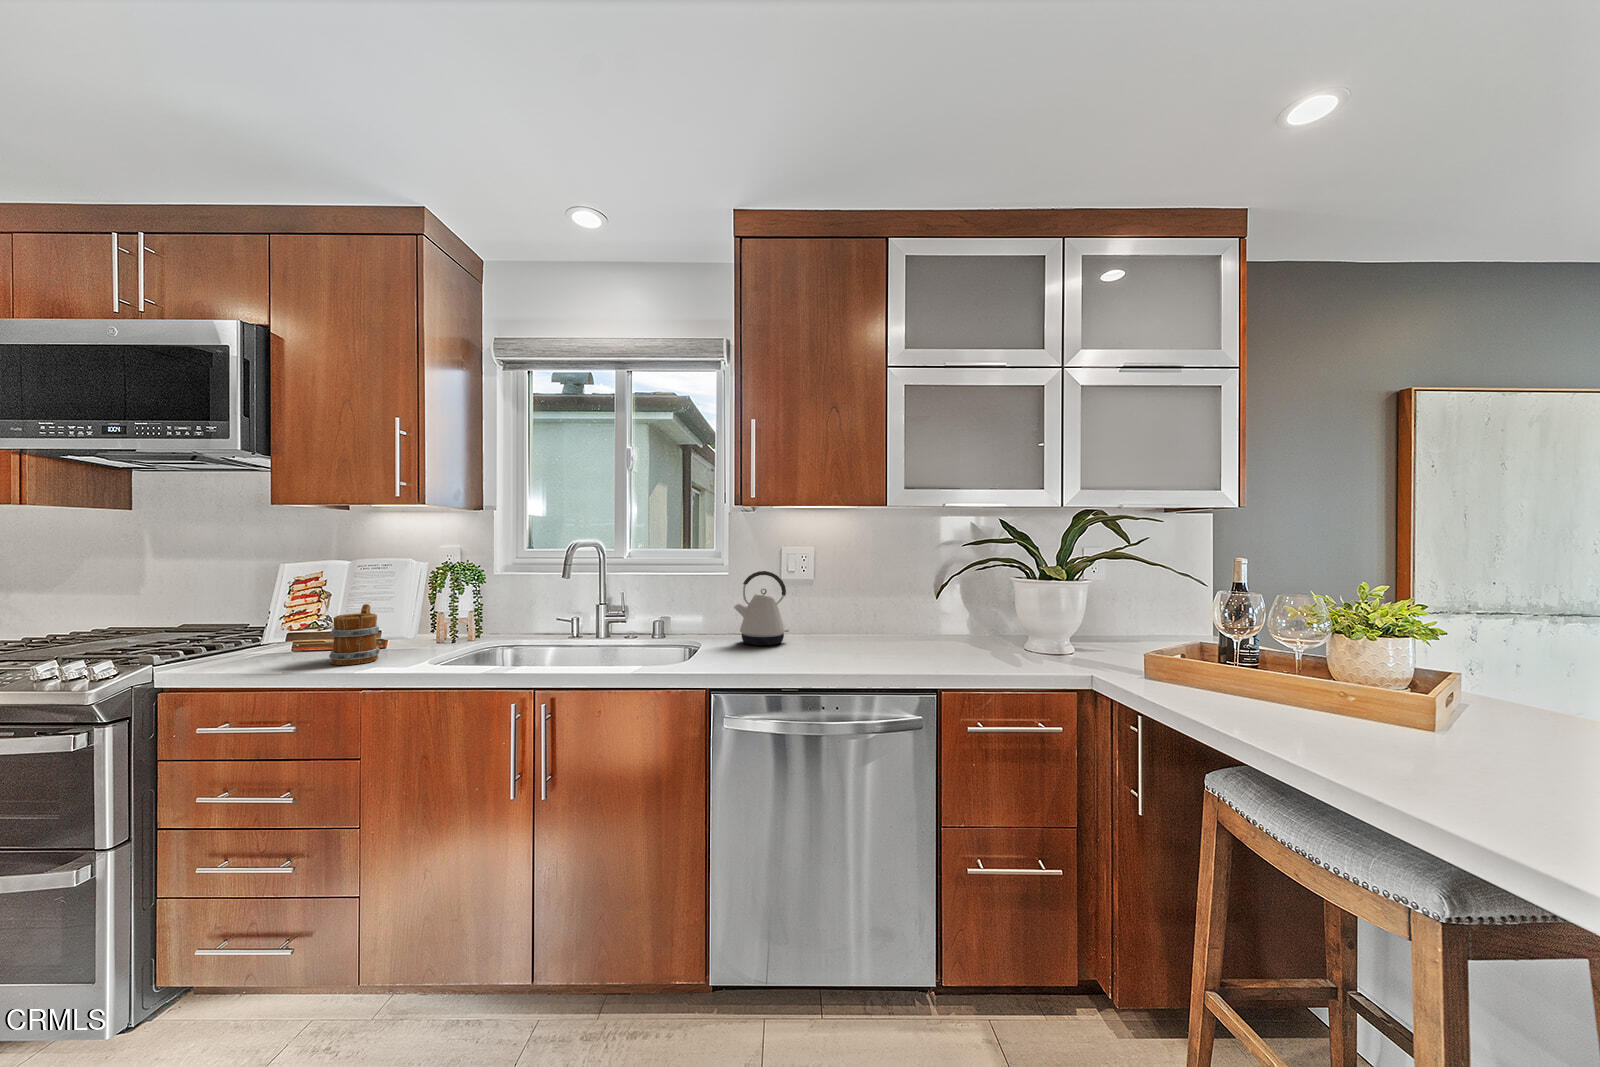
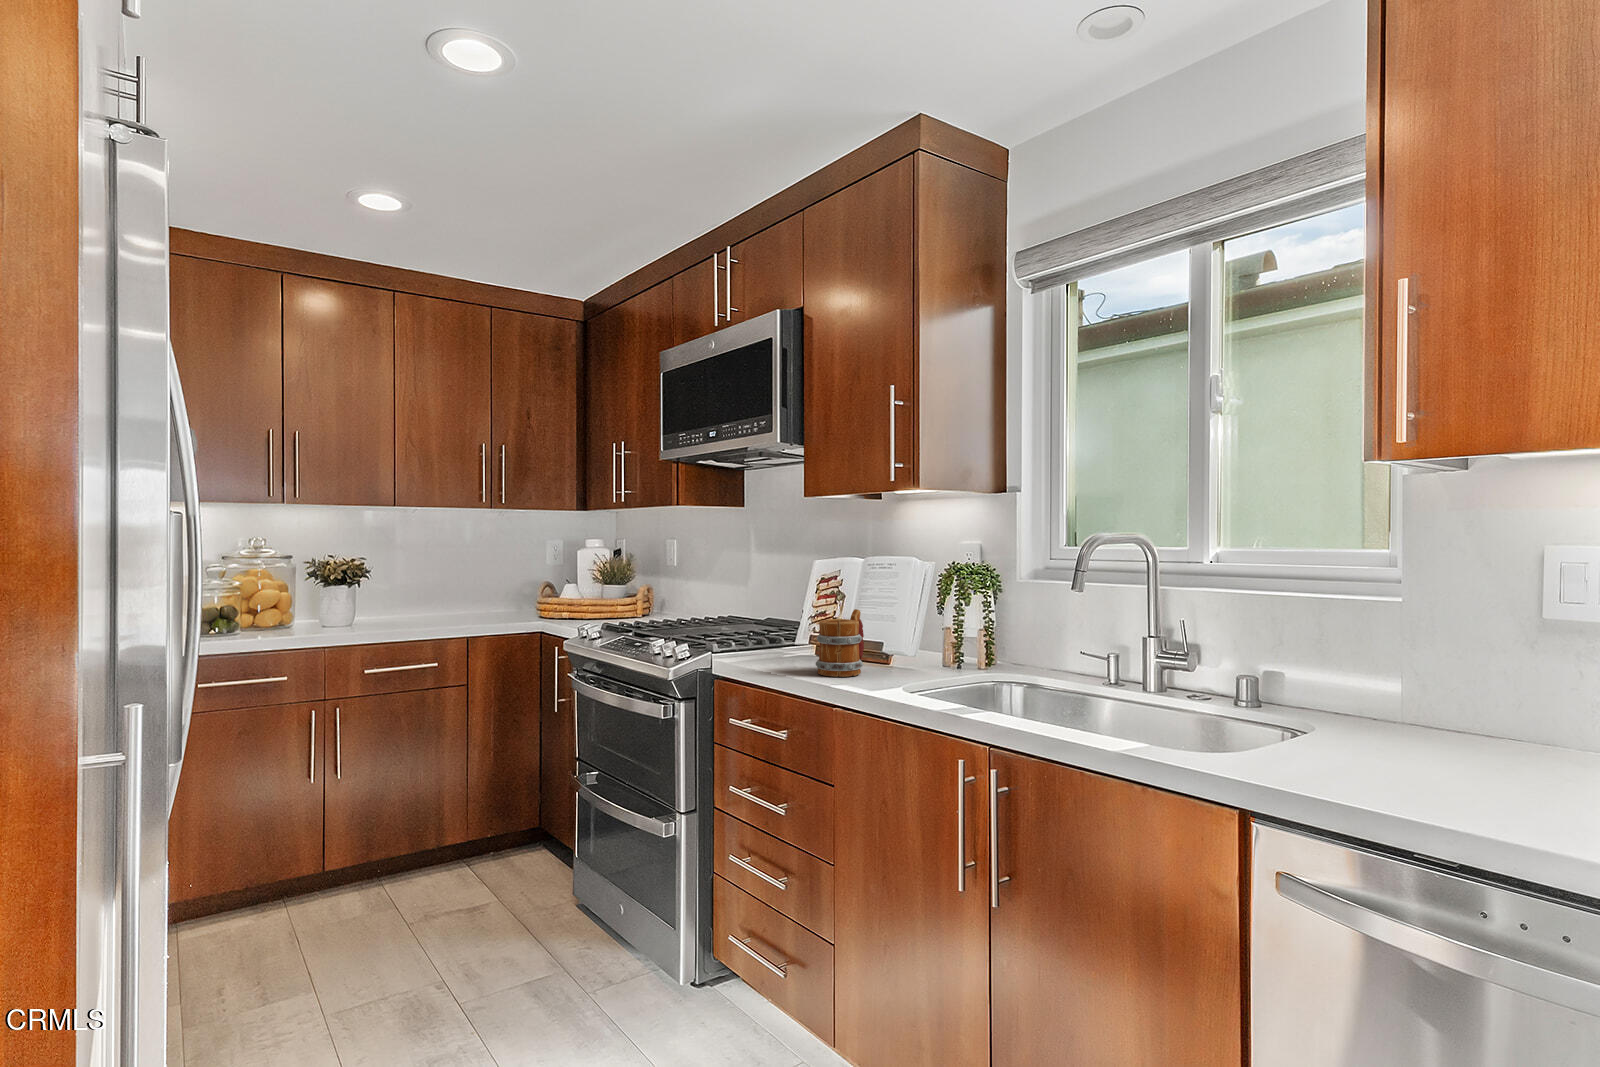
kettle: present [734,571,789,646] -> none [1367,594,1513,754]

